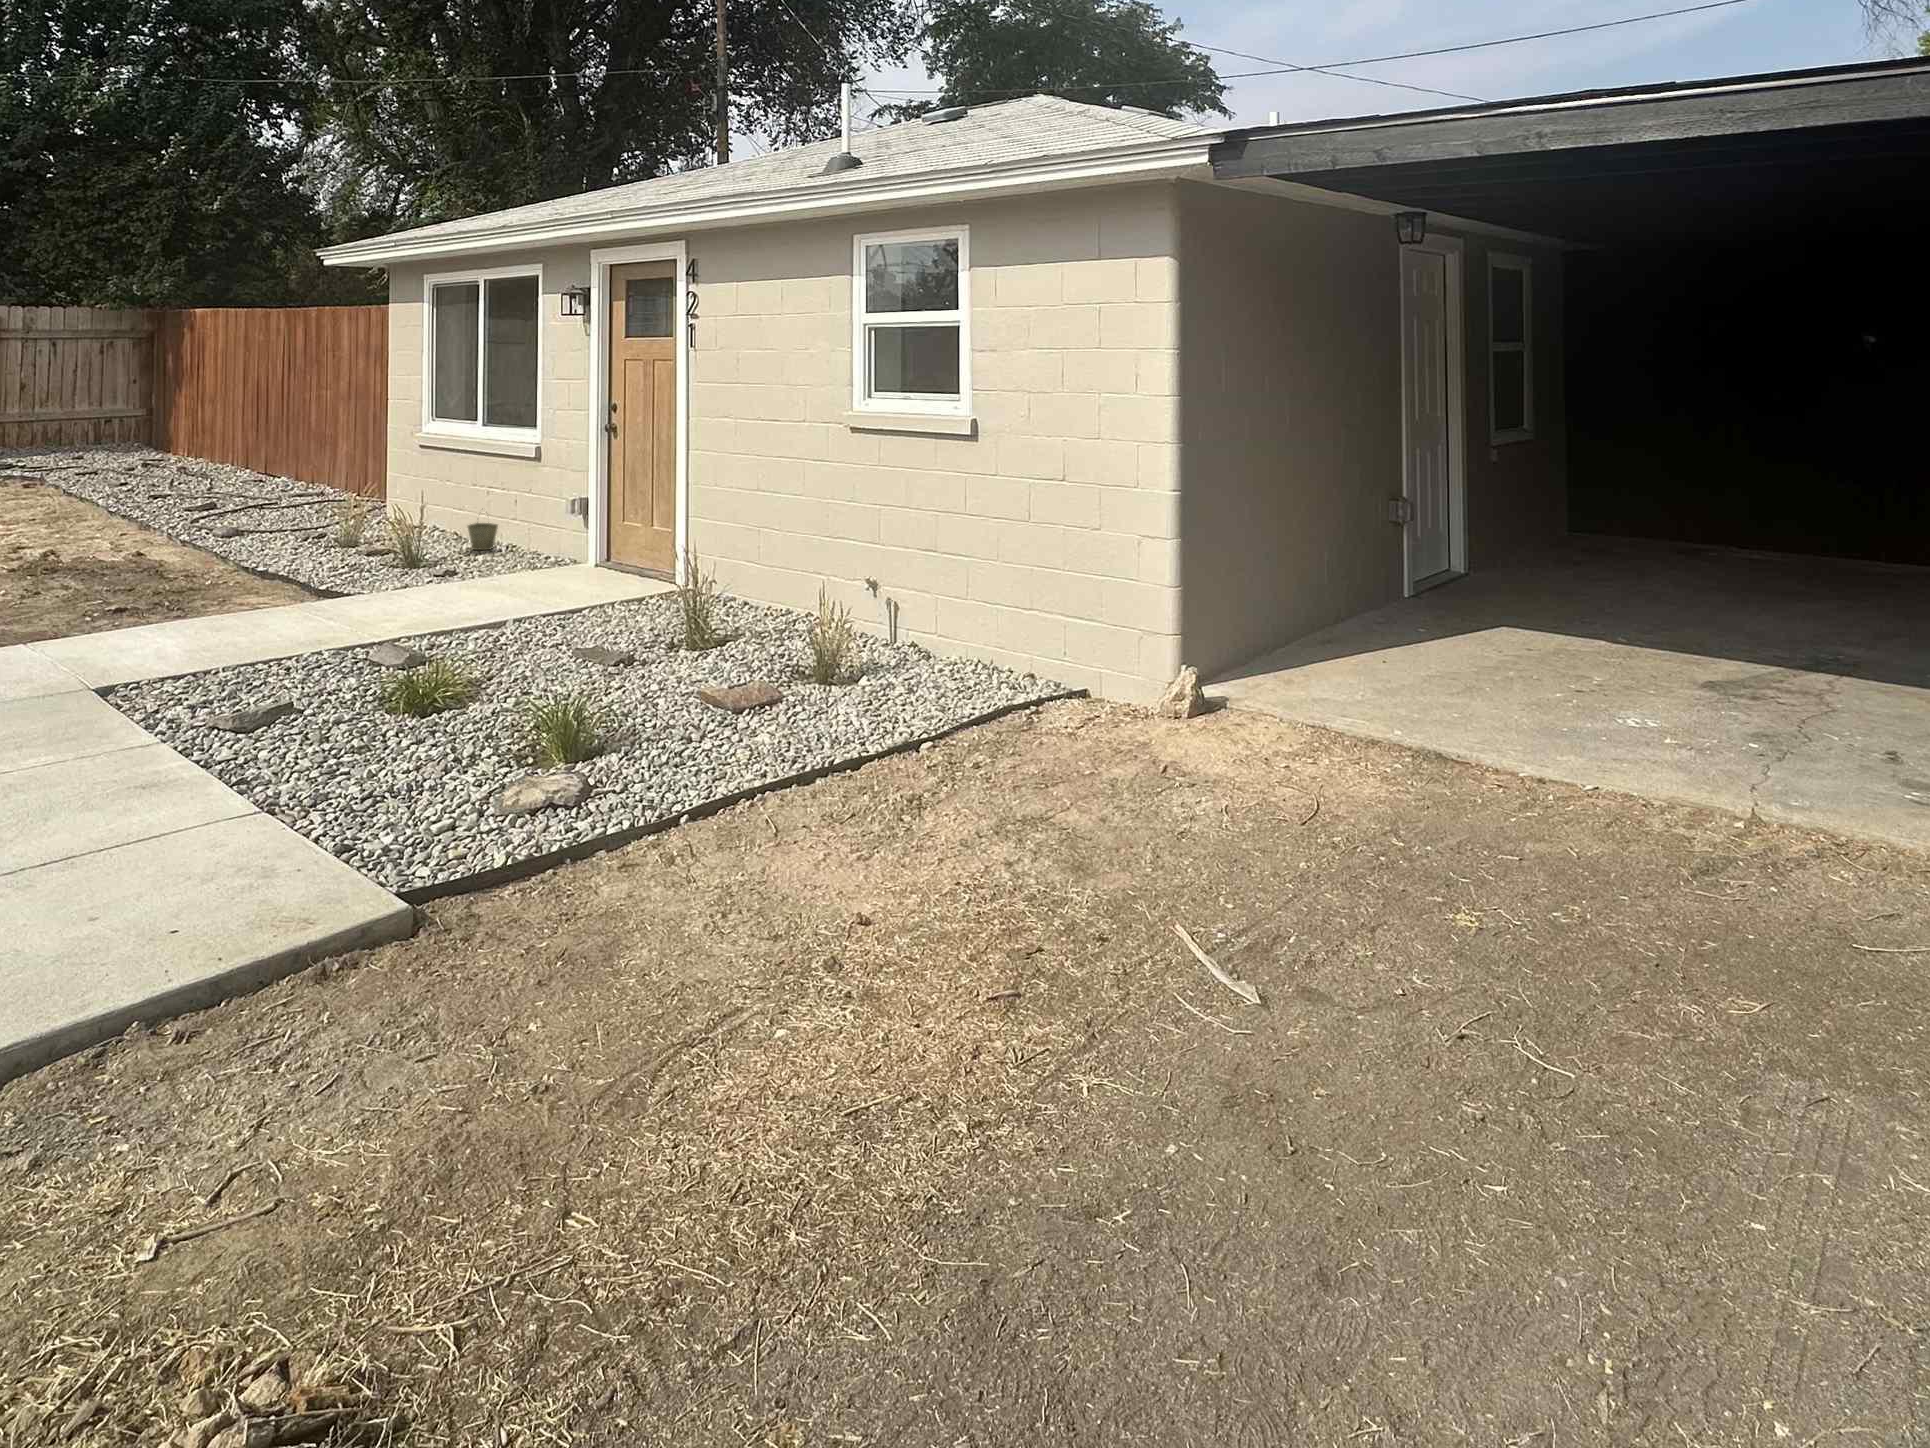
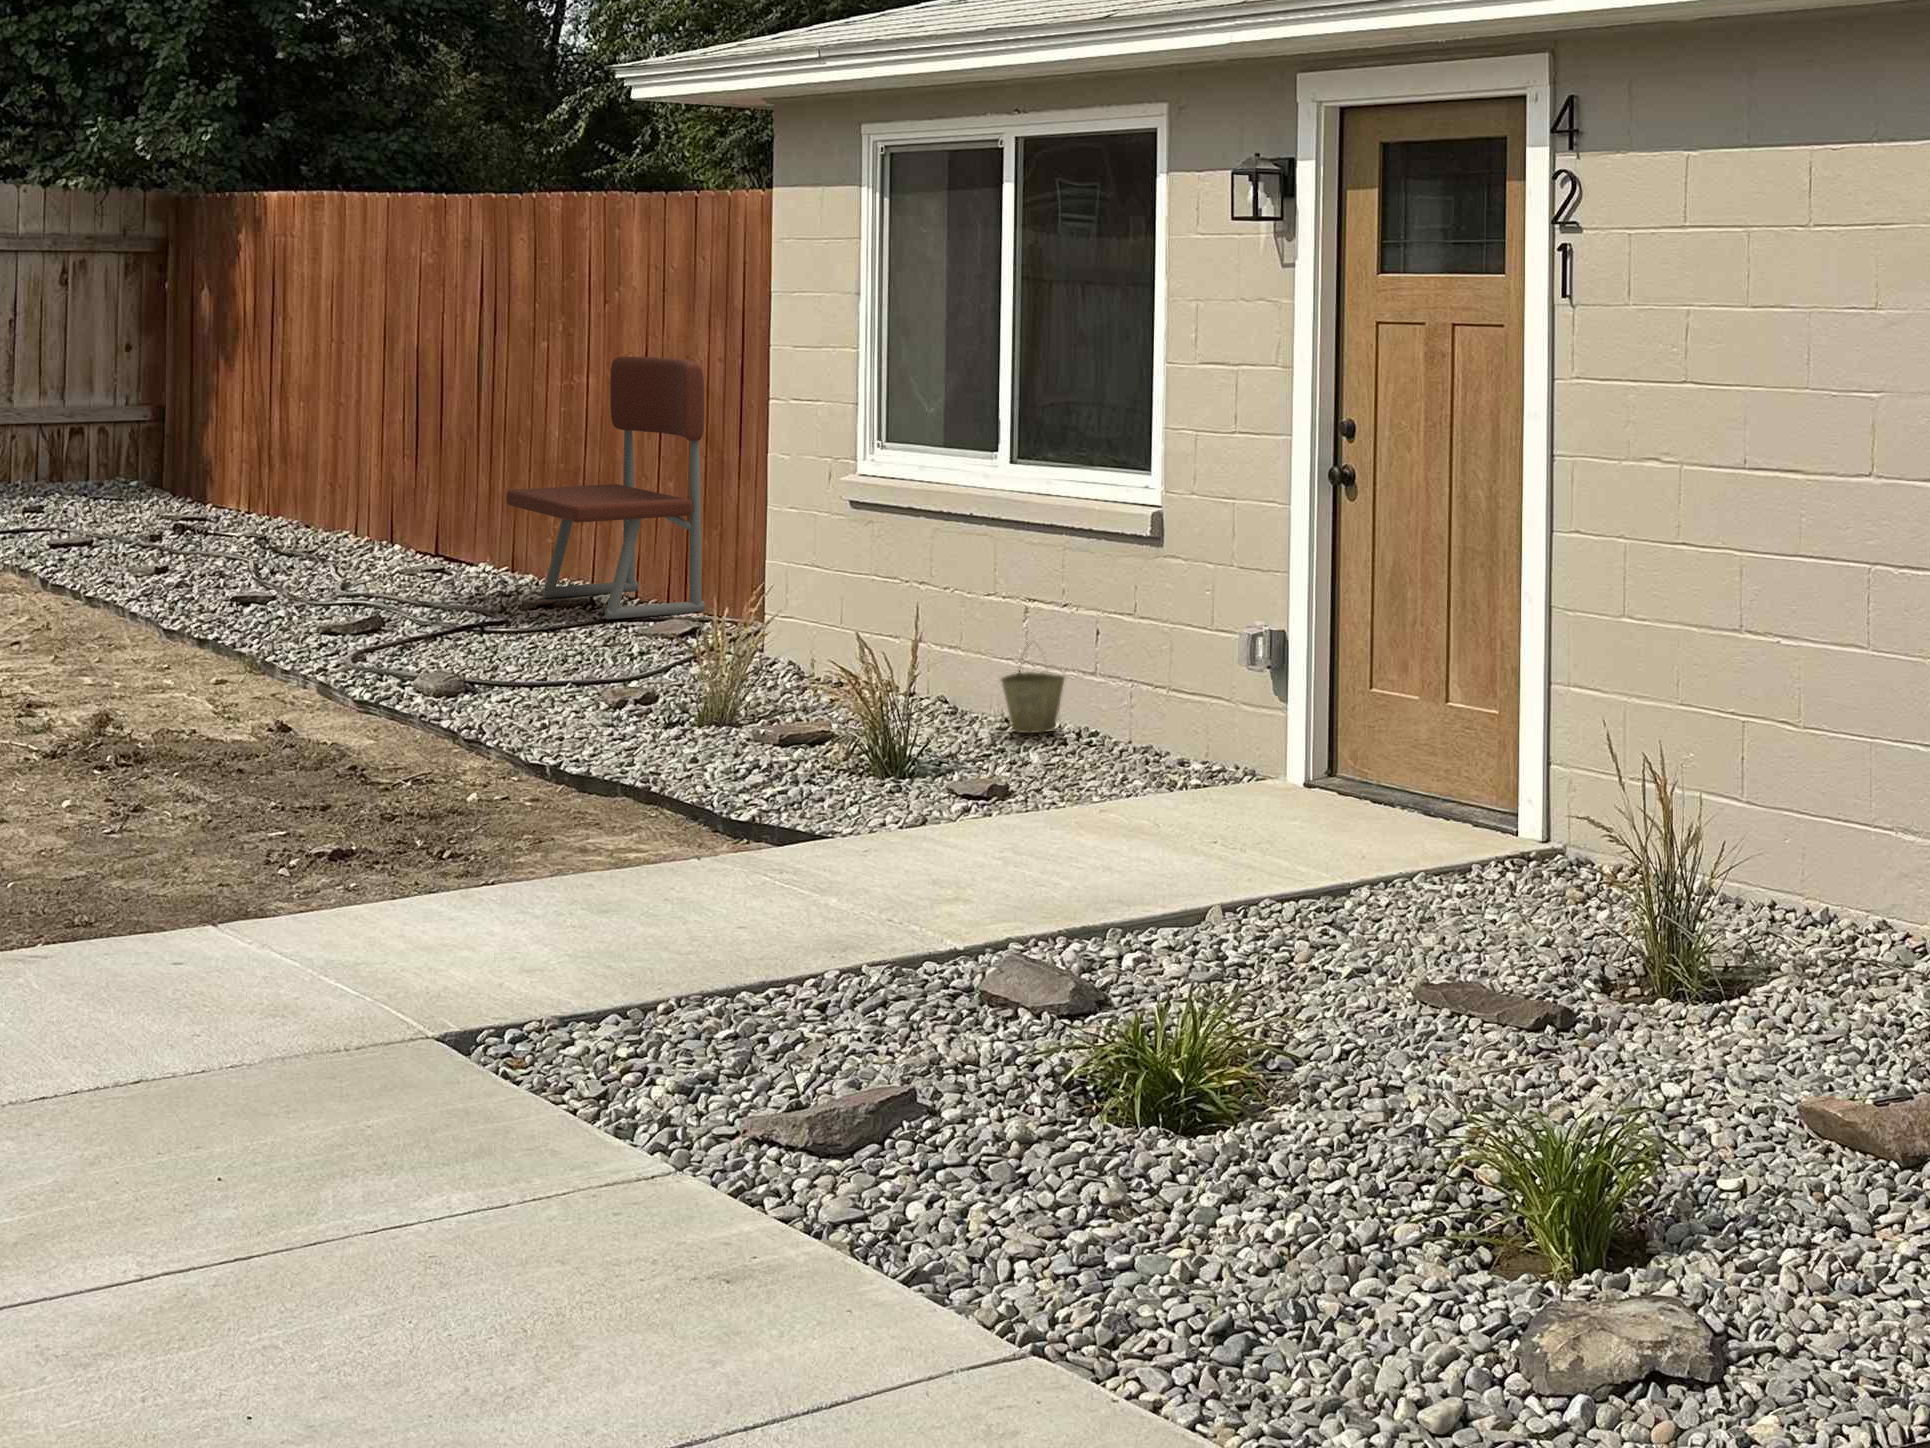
bench: none [256,384,353,507] -> present [506,356,705,619]

